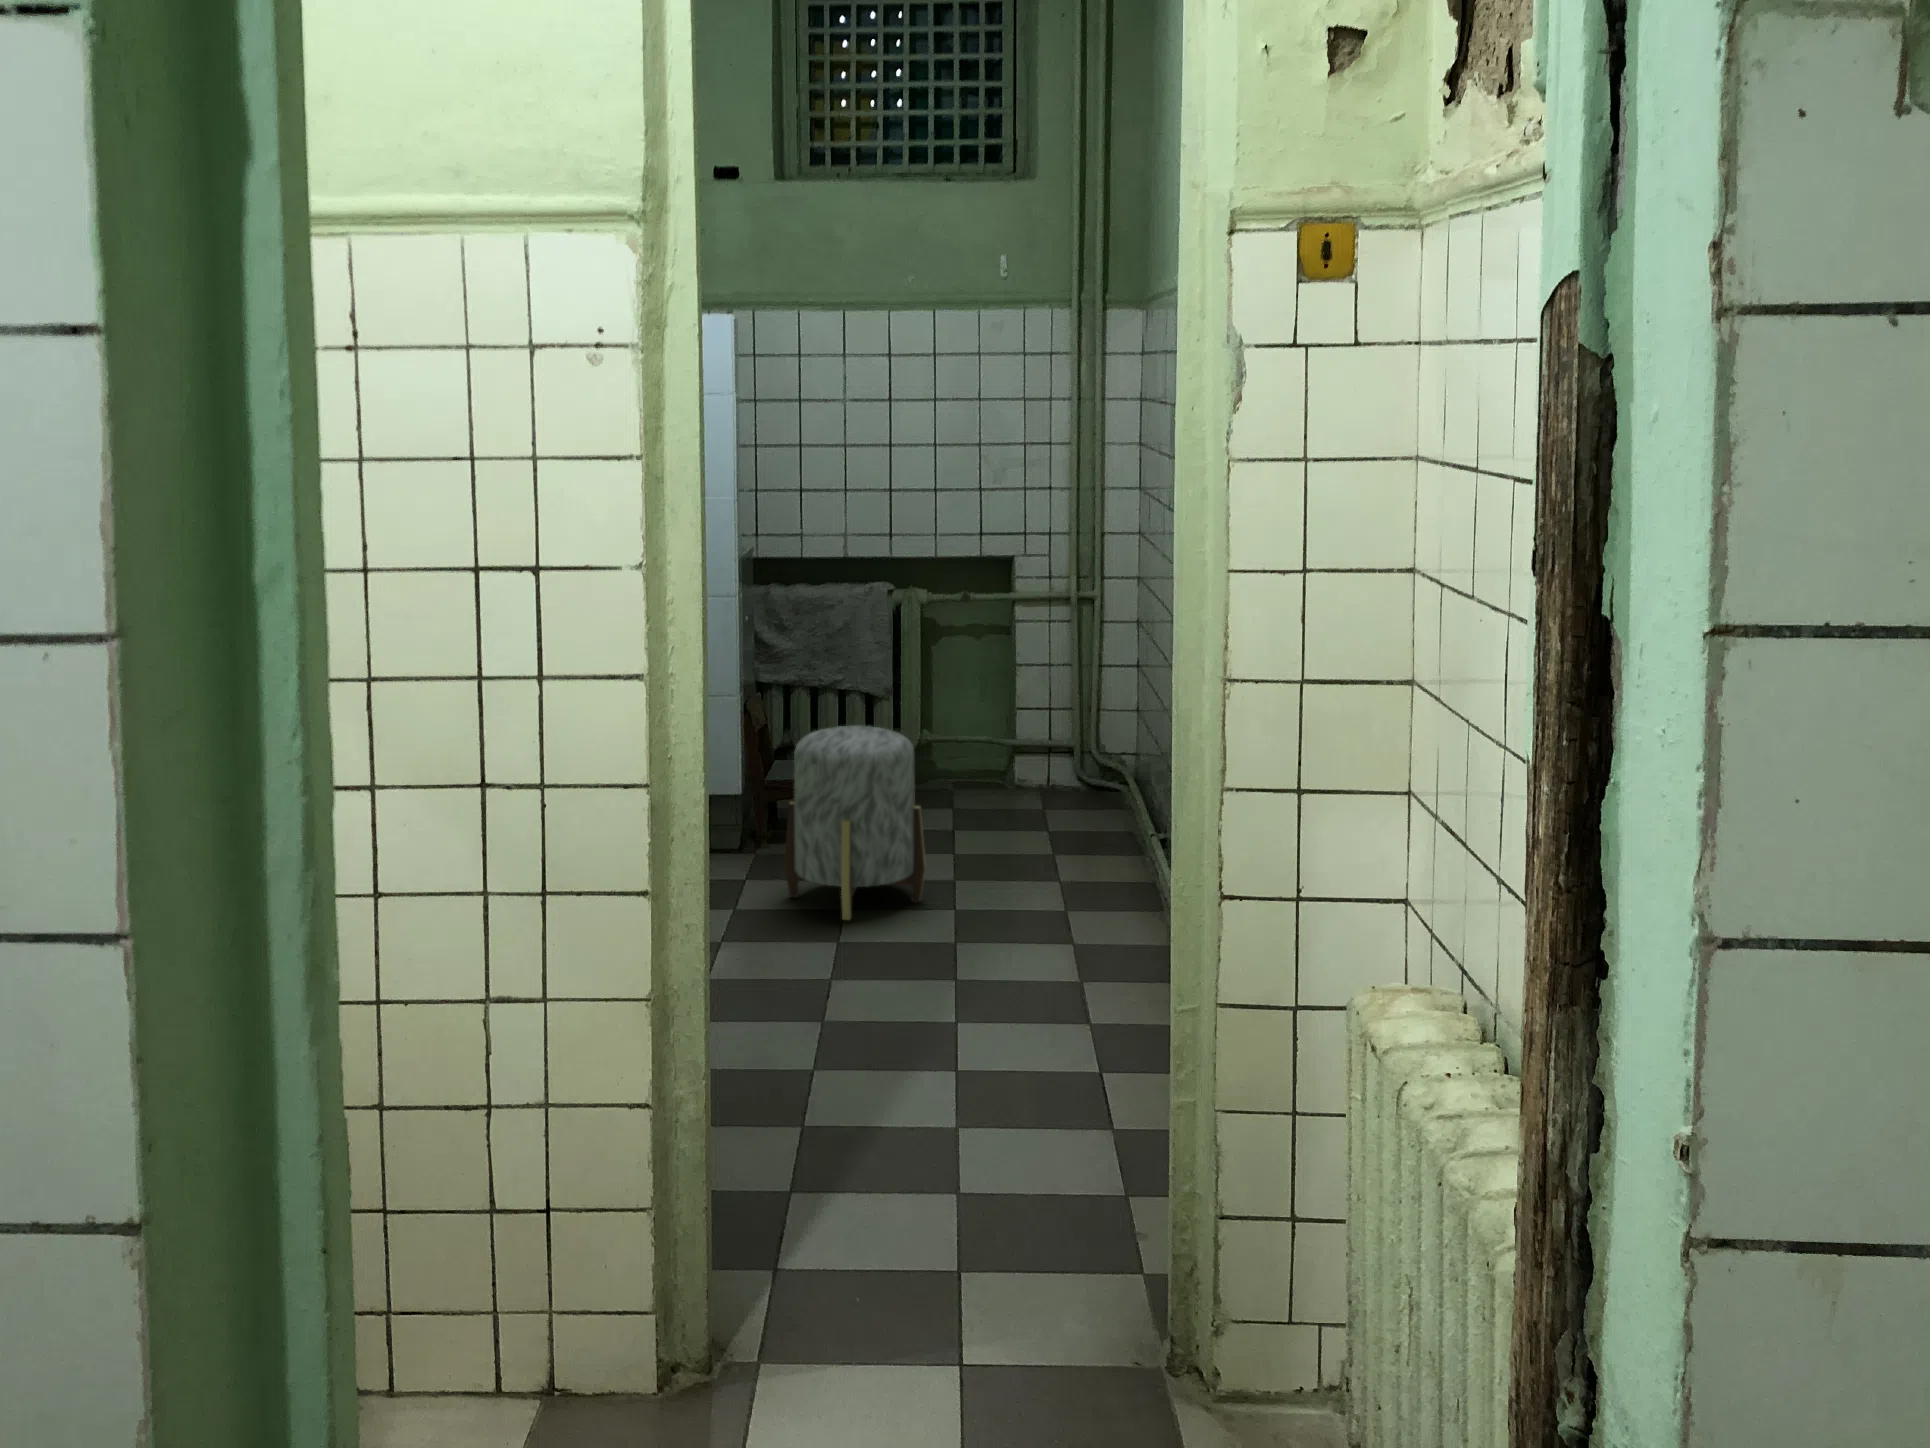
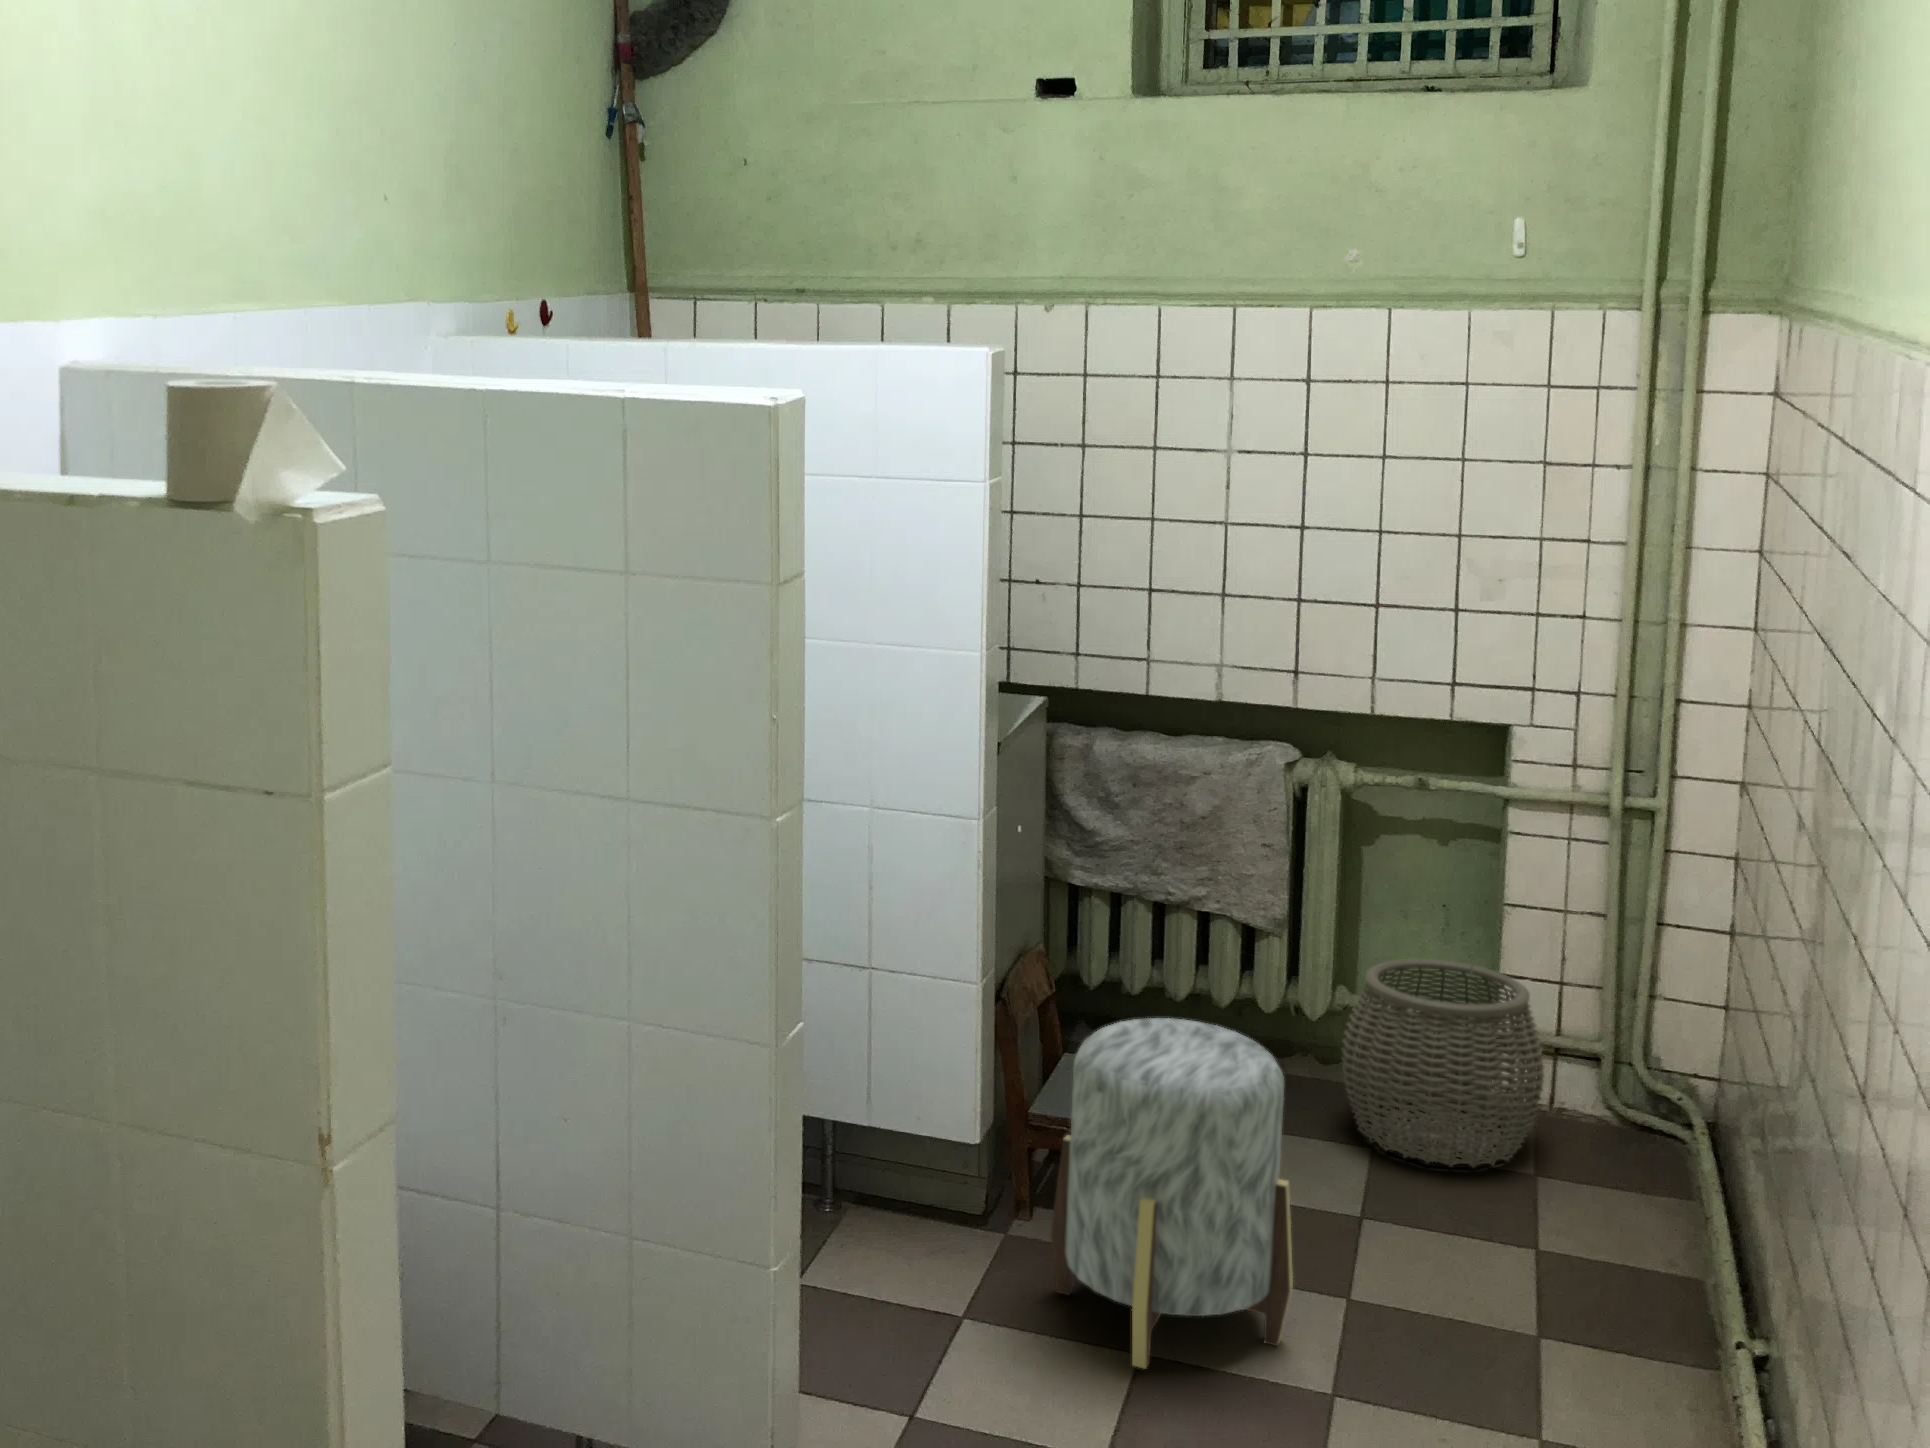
woven basket: none [931,703,1045,817] -> present [1342,959,1544,1167]

